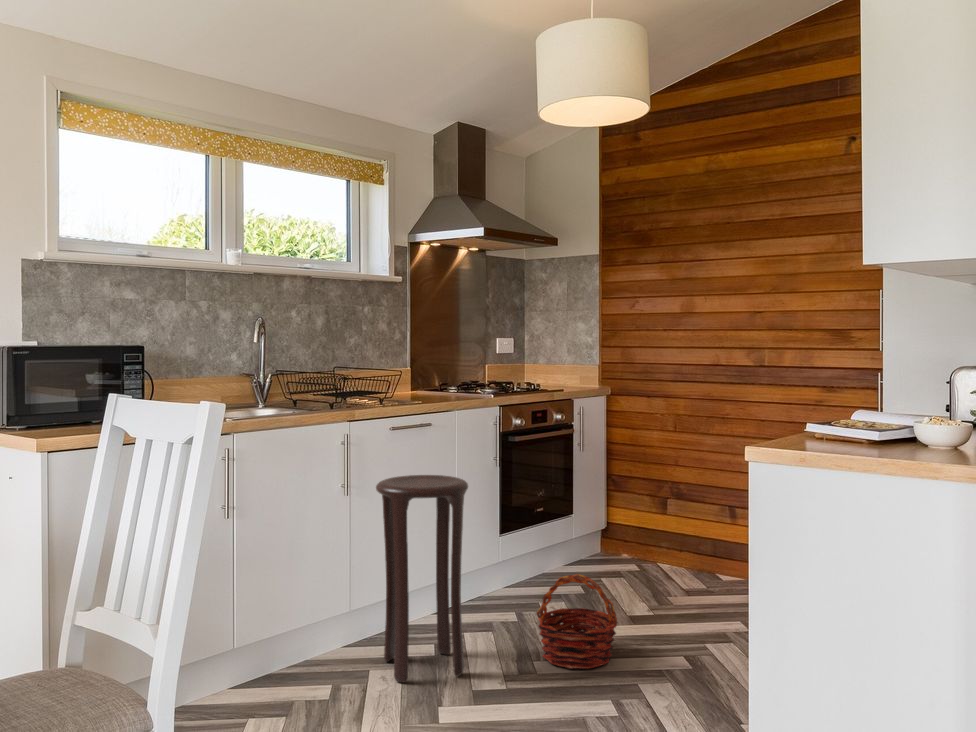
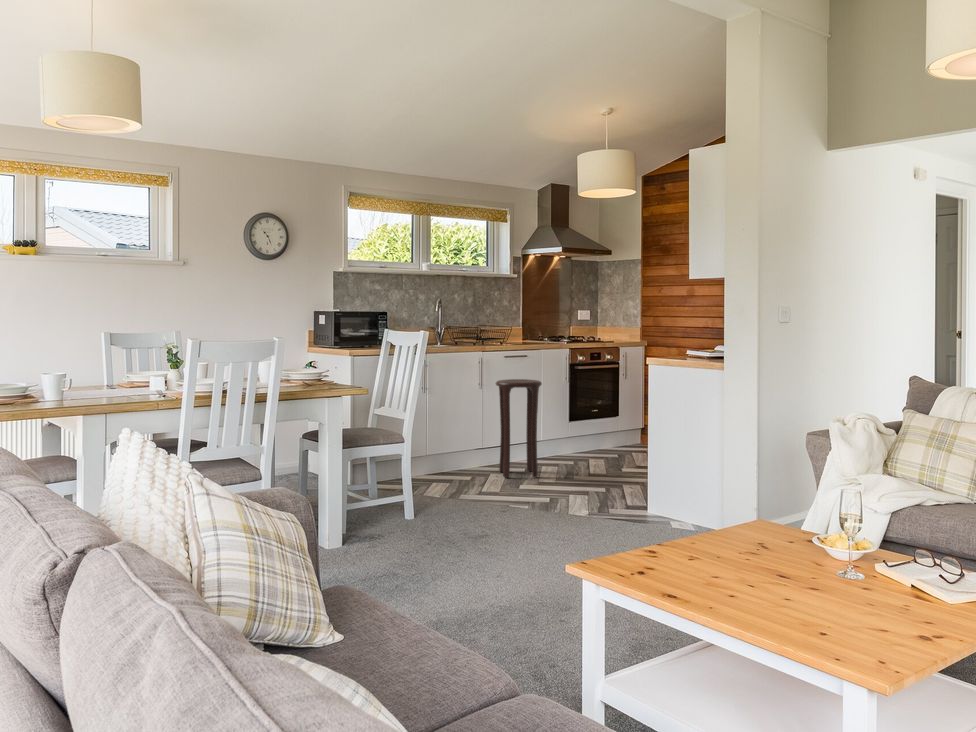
basket: present [537,574,617,669] -> none [578,432,619,478]

